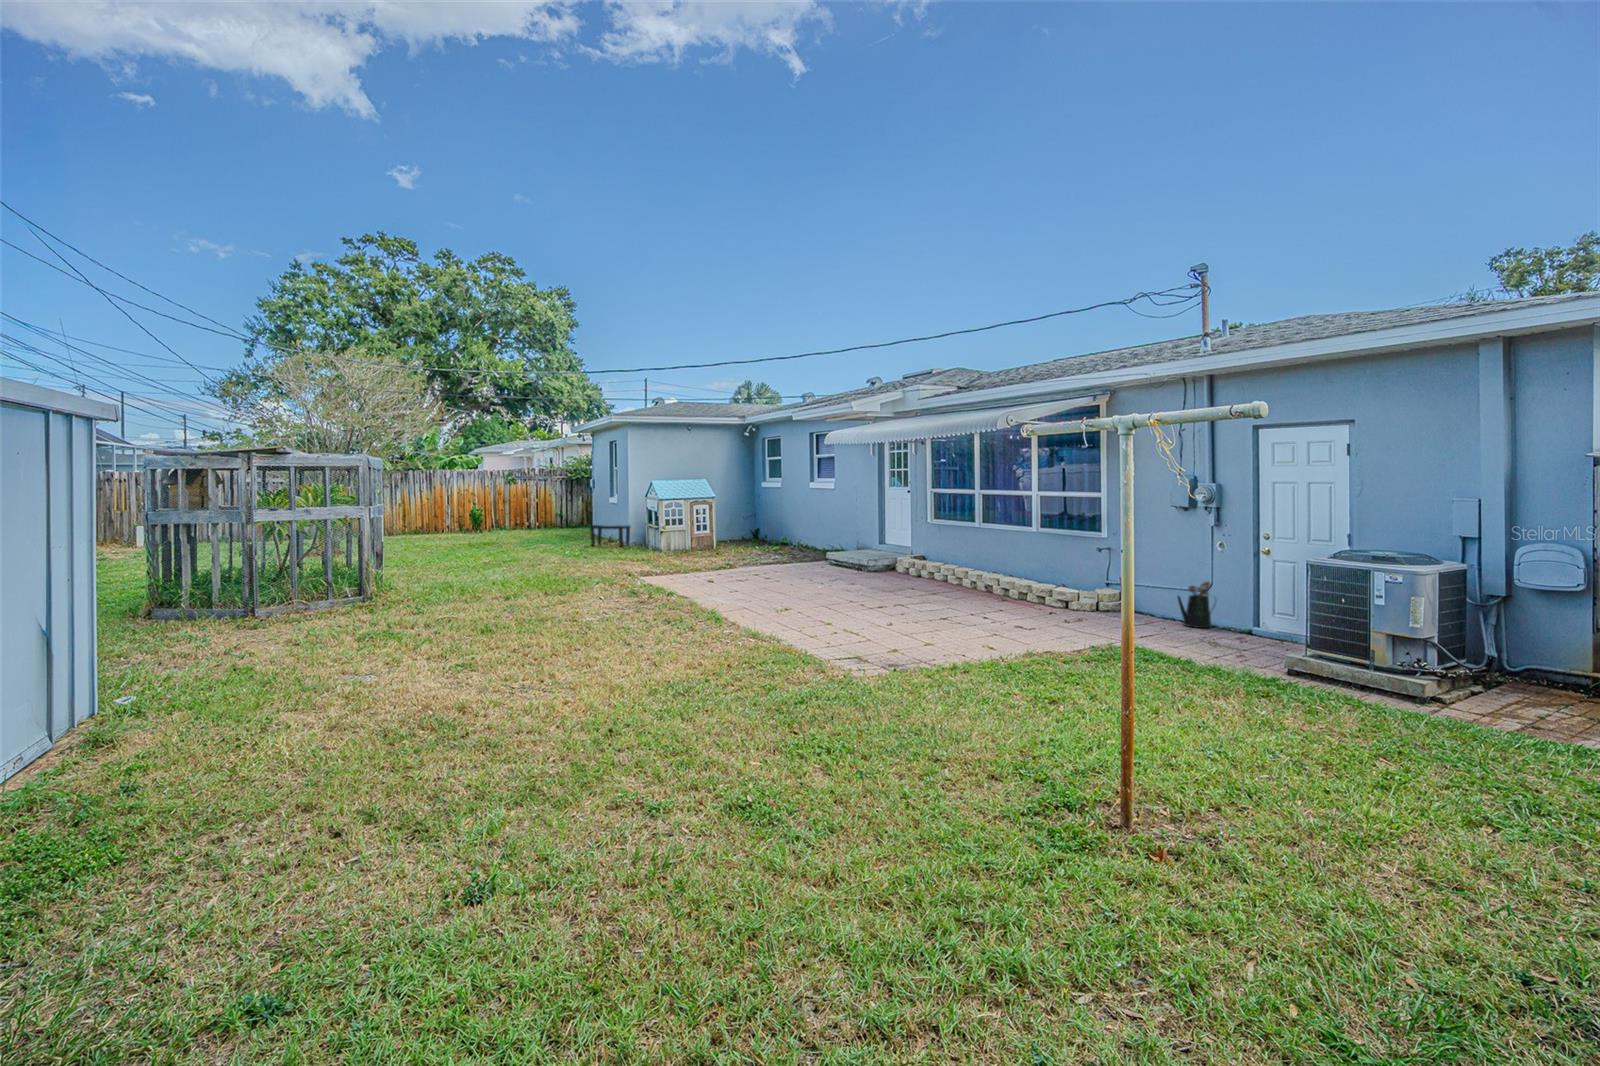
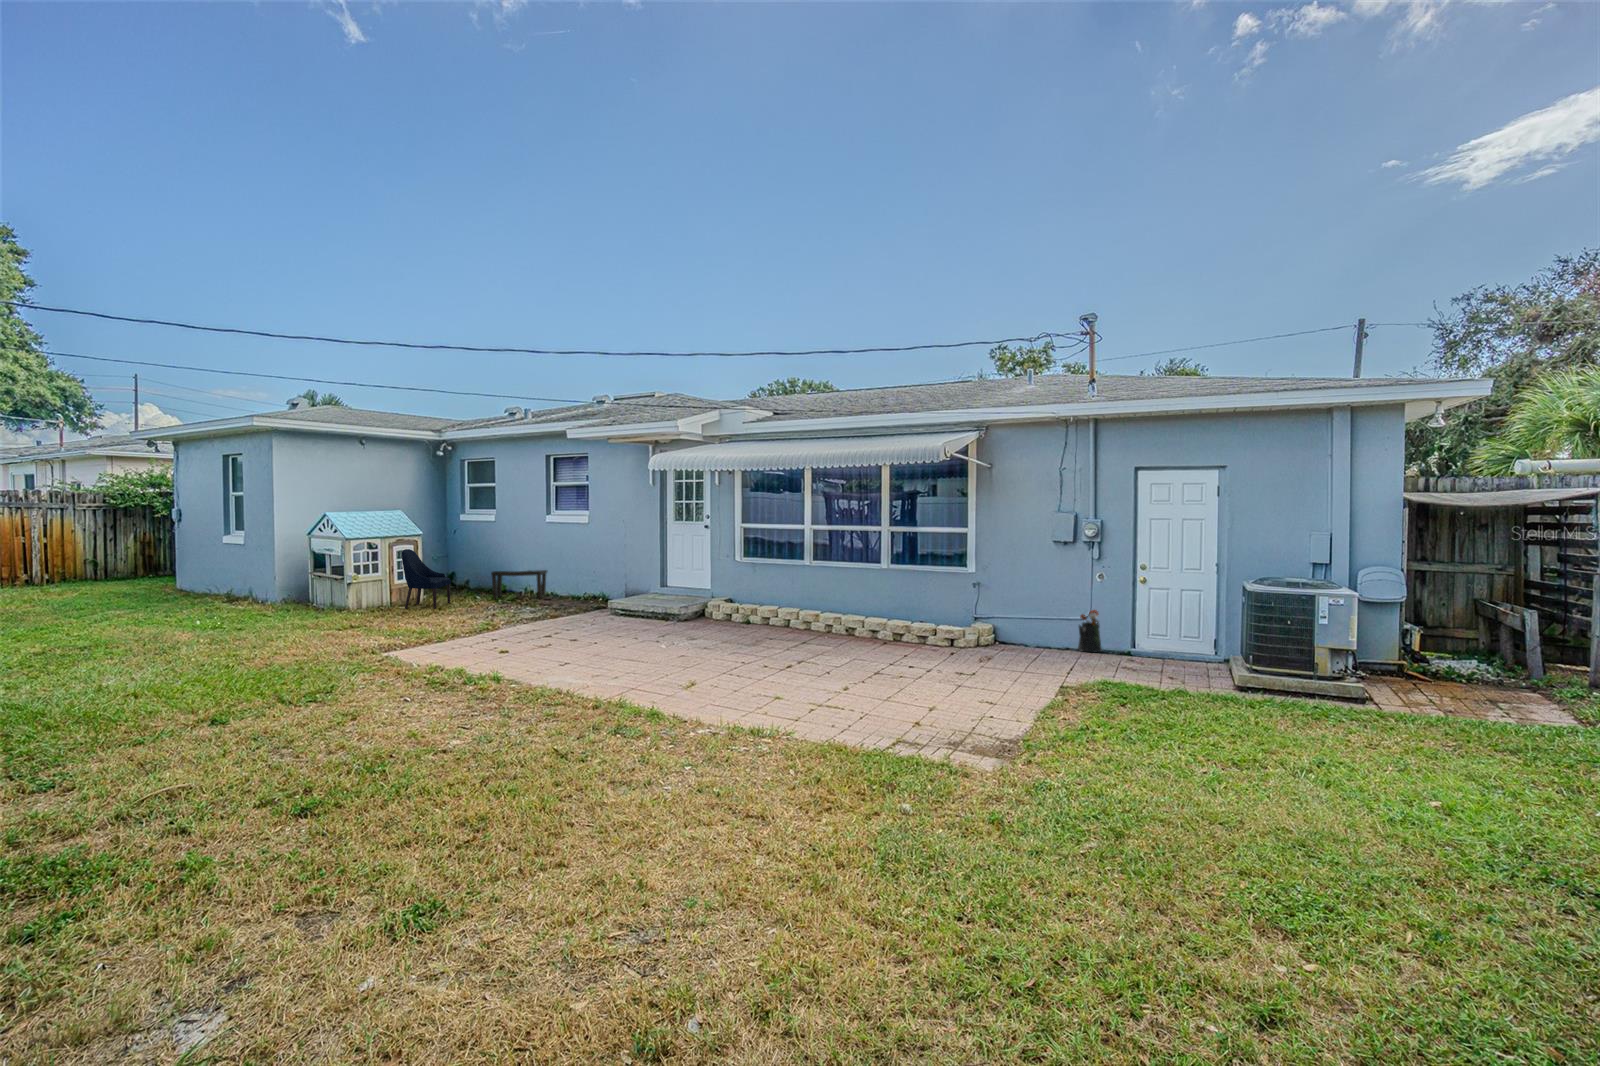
chair: none [701,507,736,553] -> present [402,549,451,609]
bench: present [590,525,630,547] -> present [491,570,547,599]

